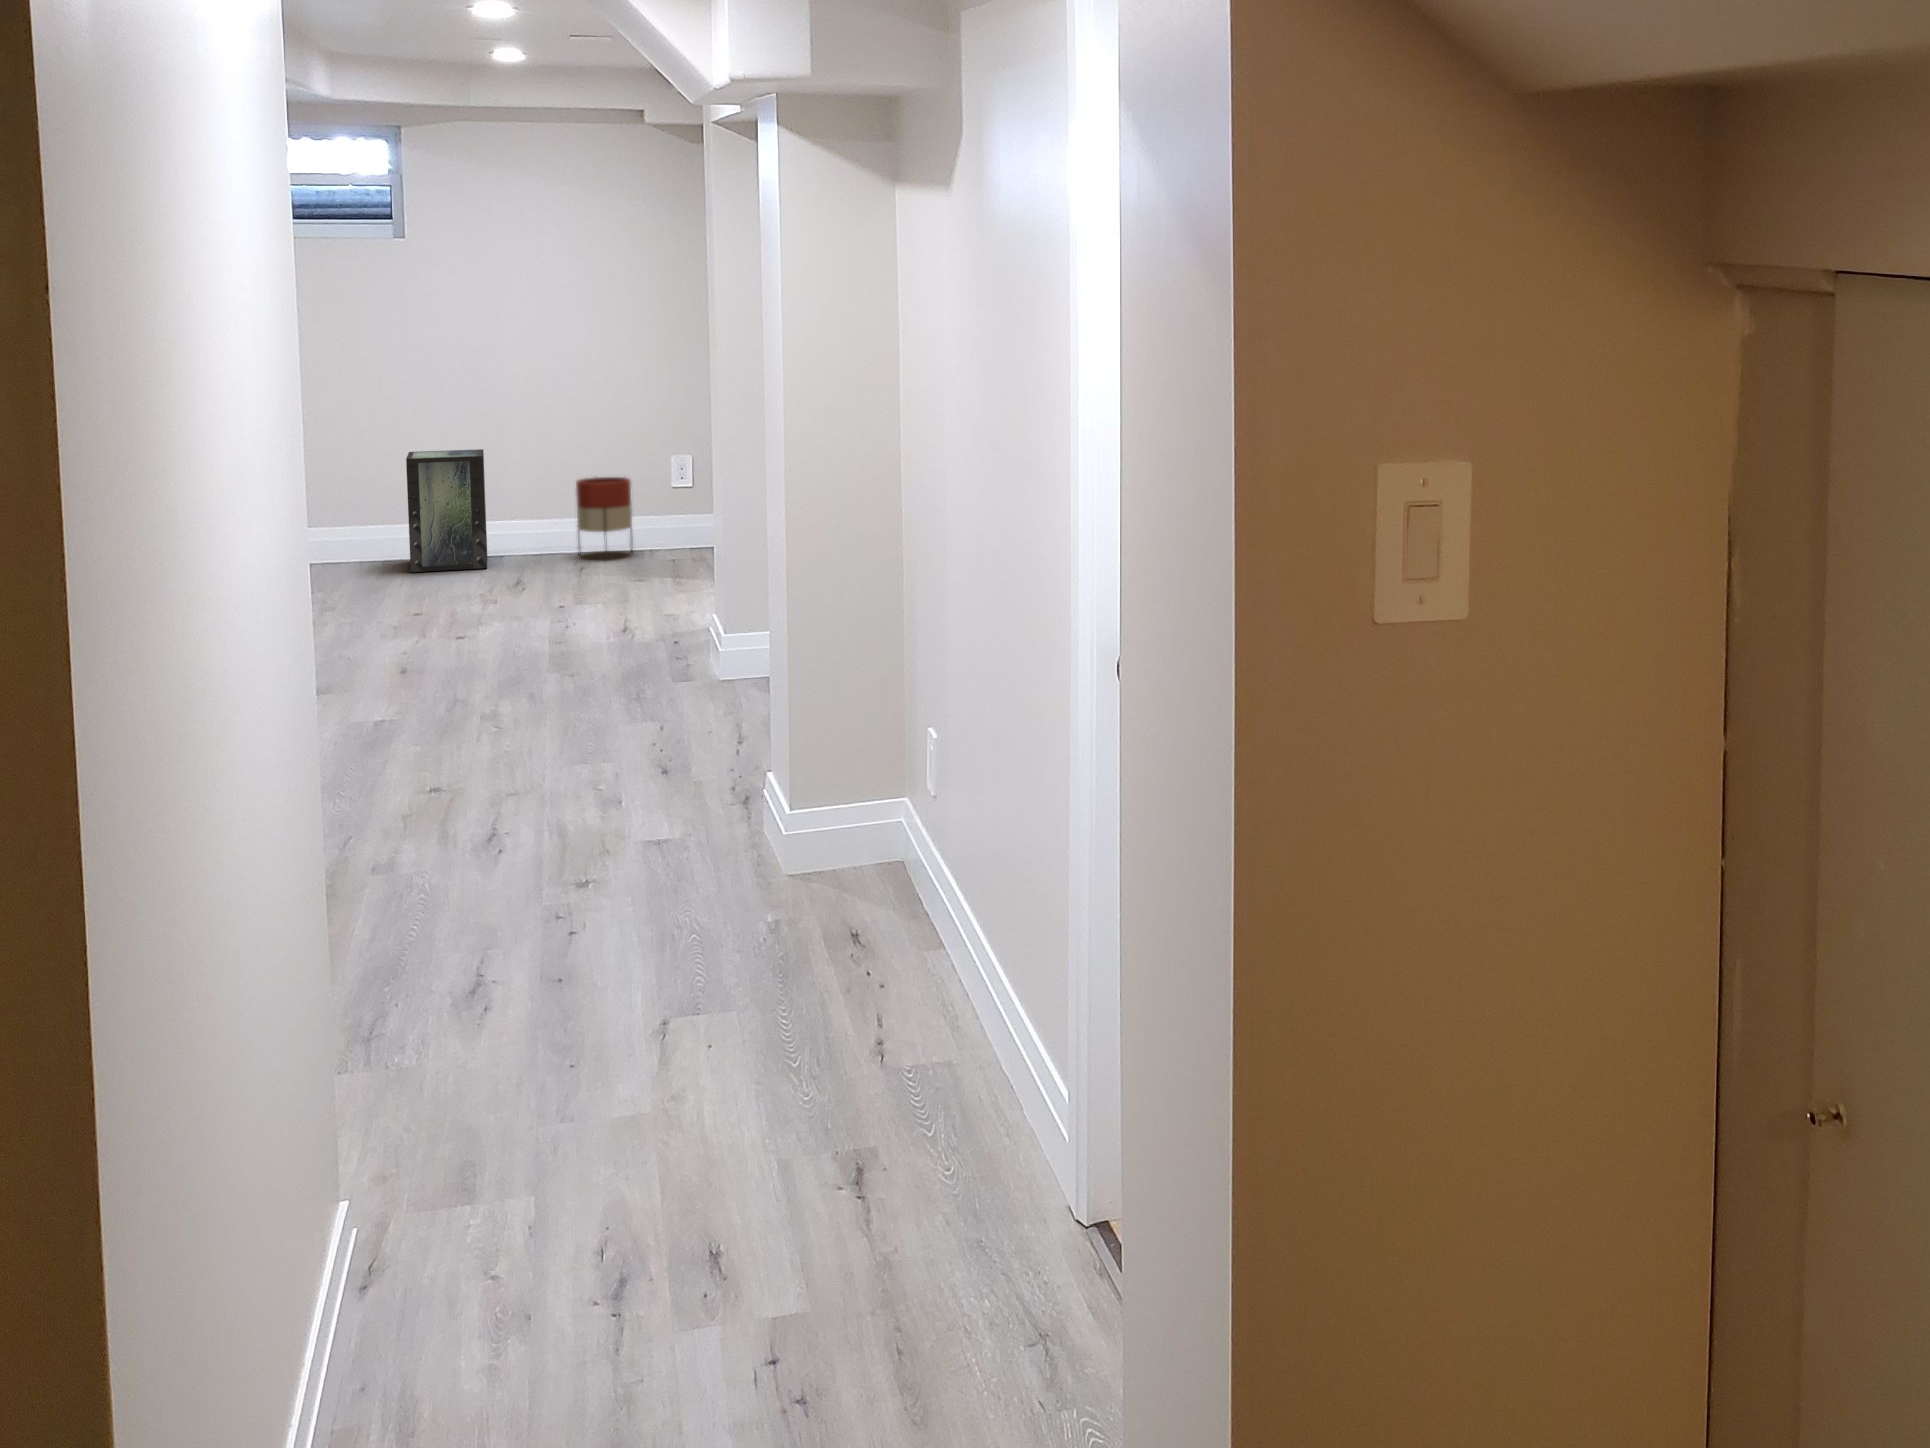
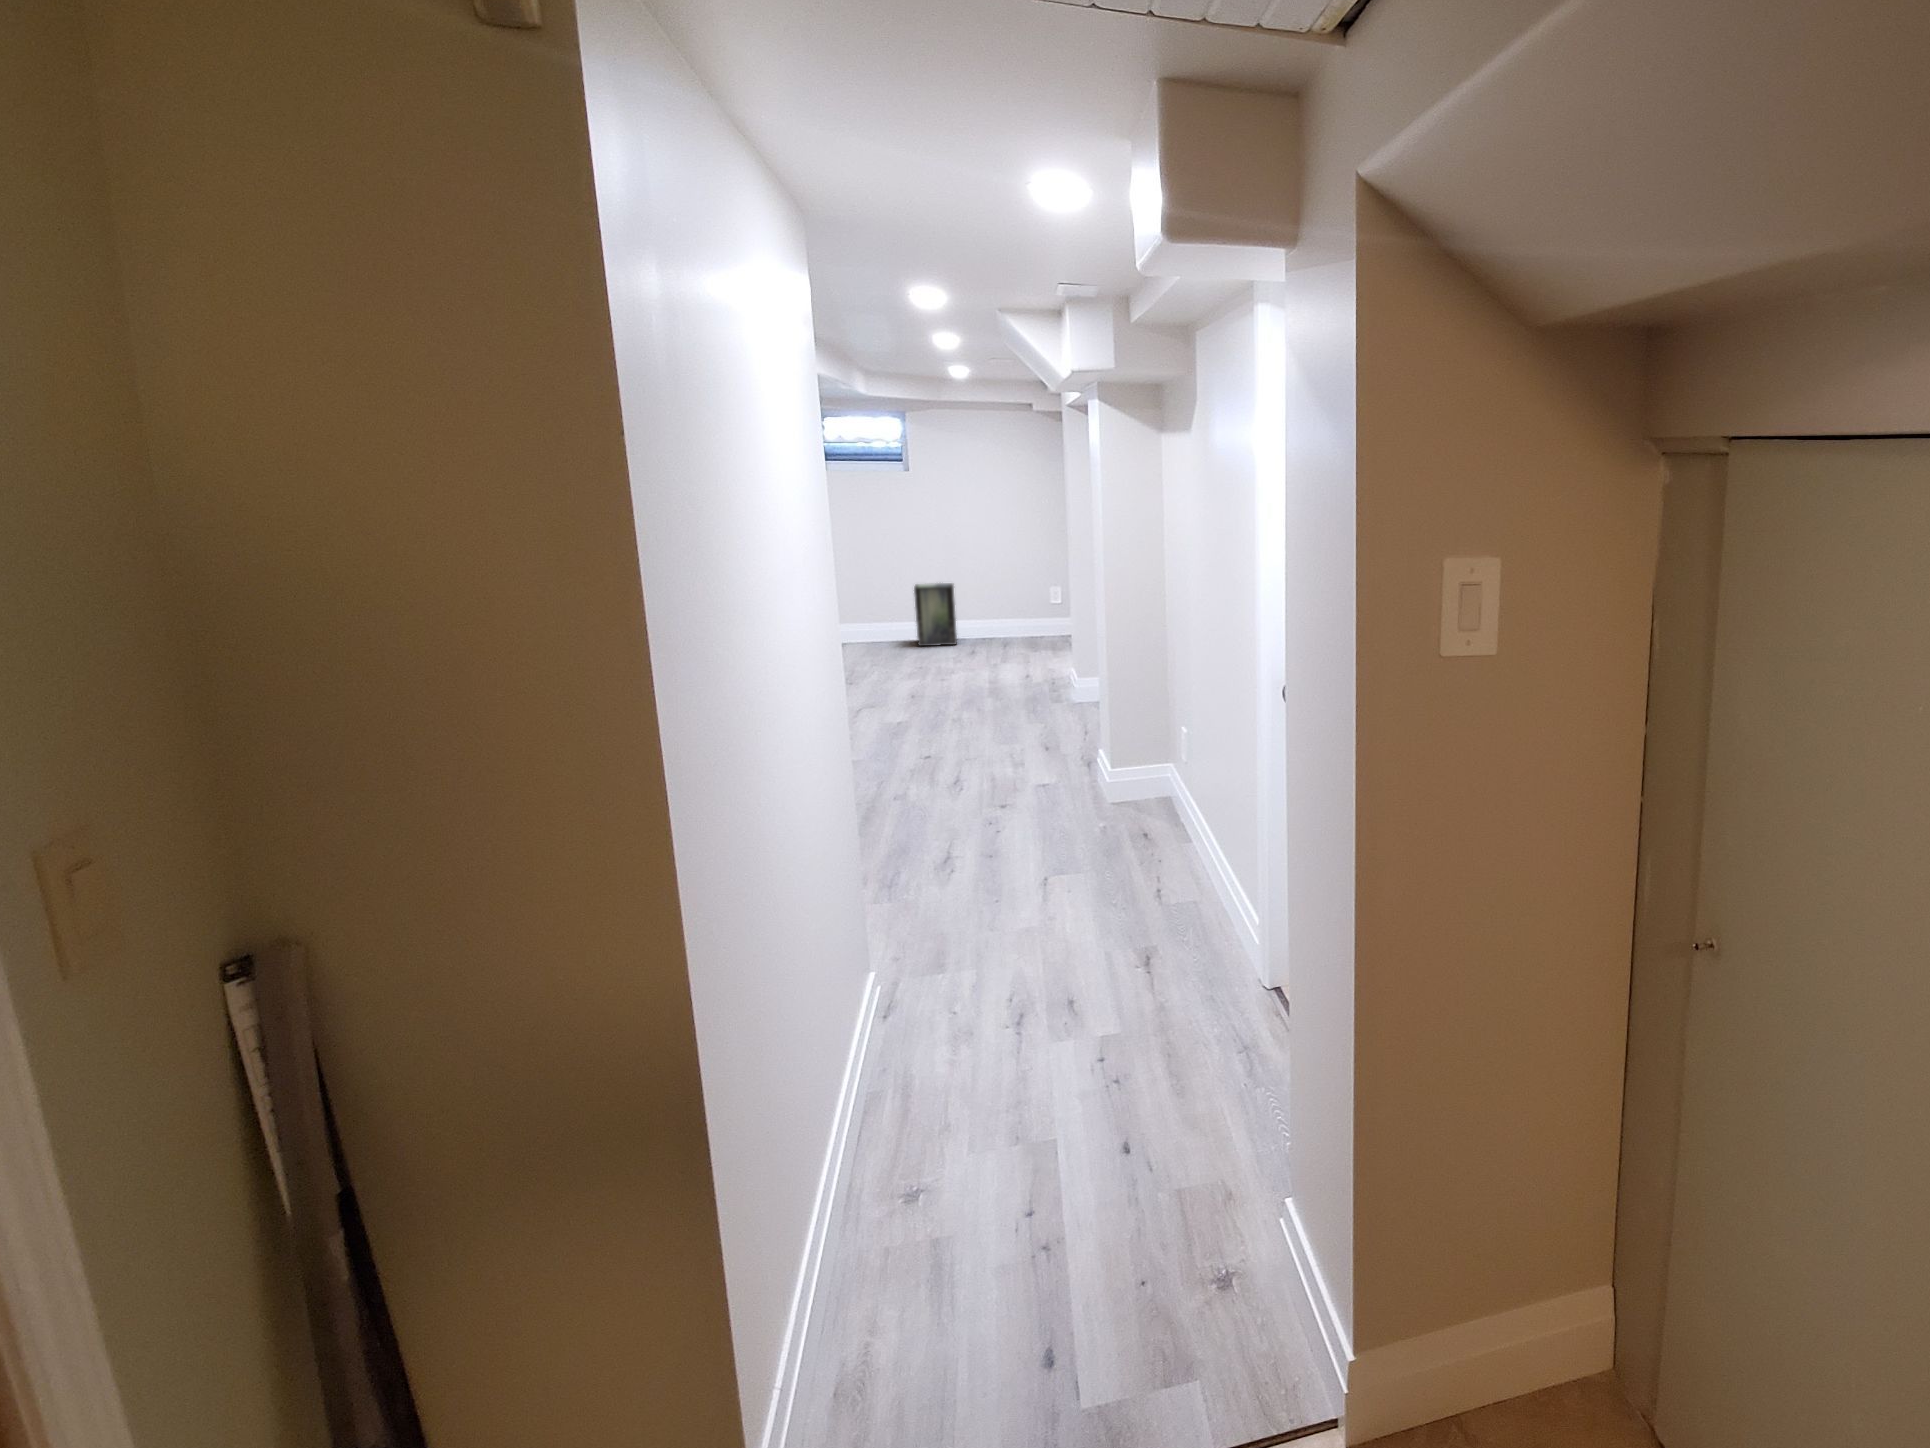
planter: present [576,477,632,544] -> none [1001,598,1031,641]

